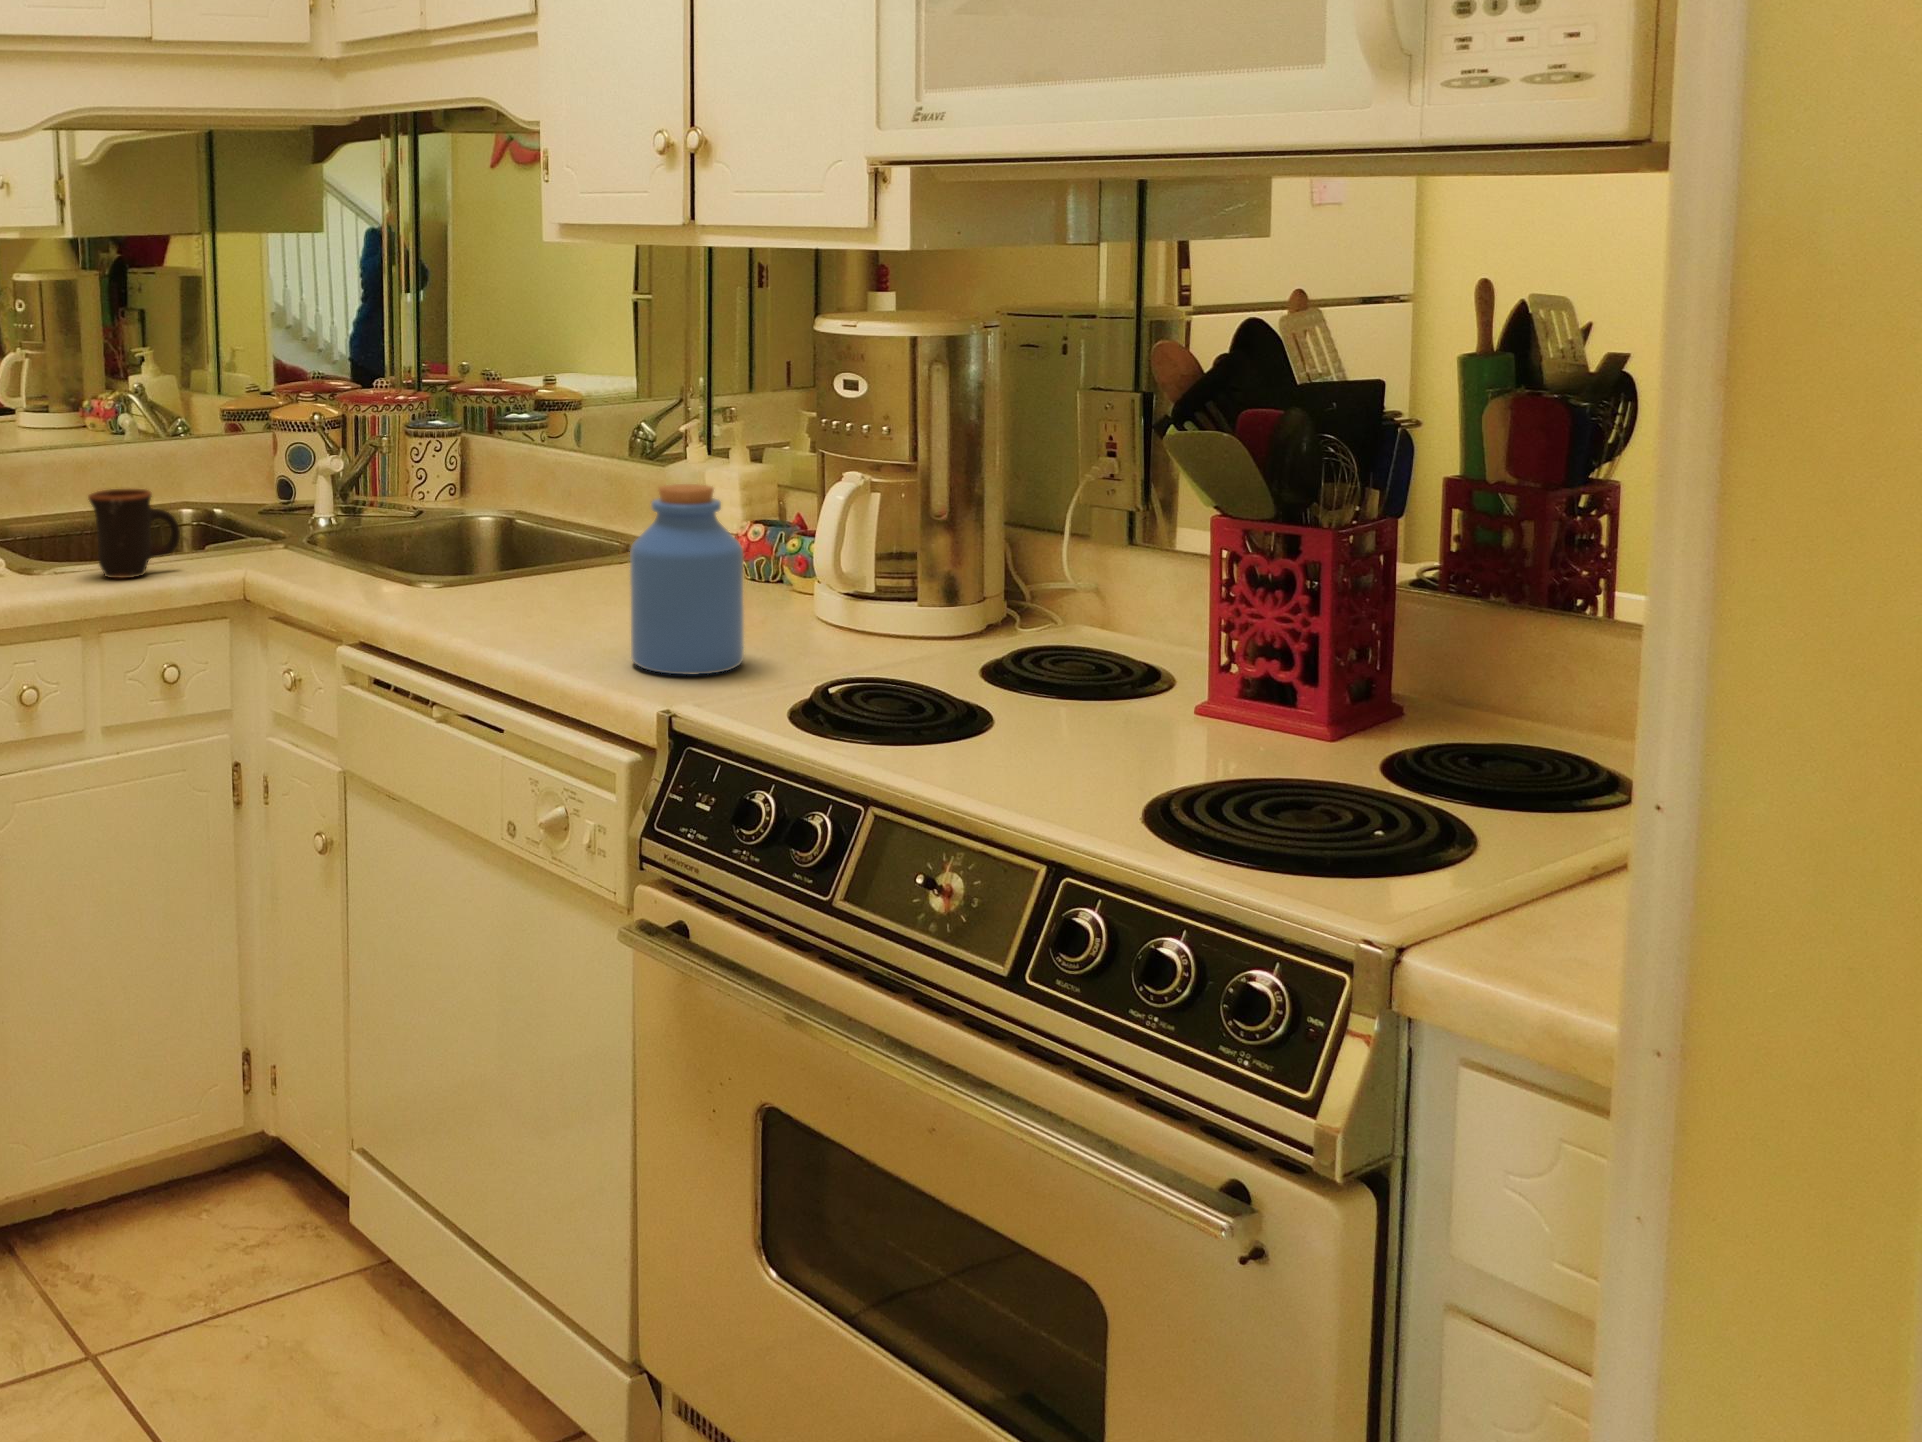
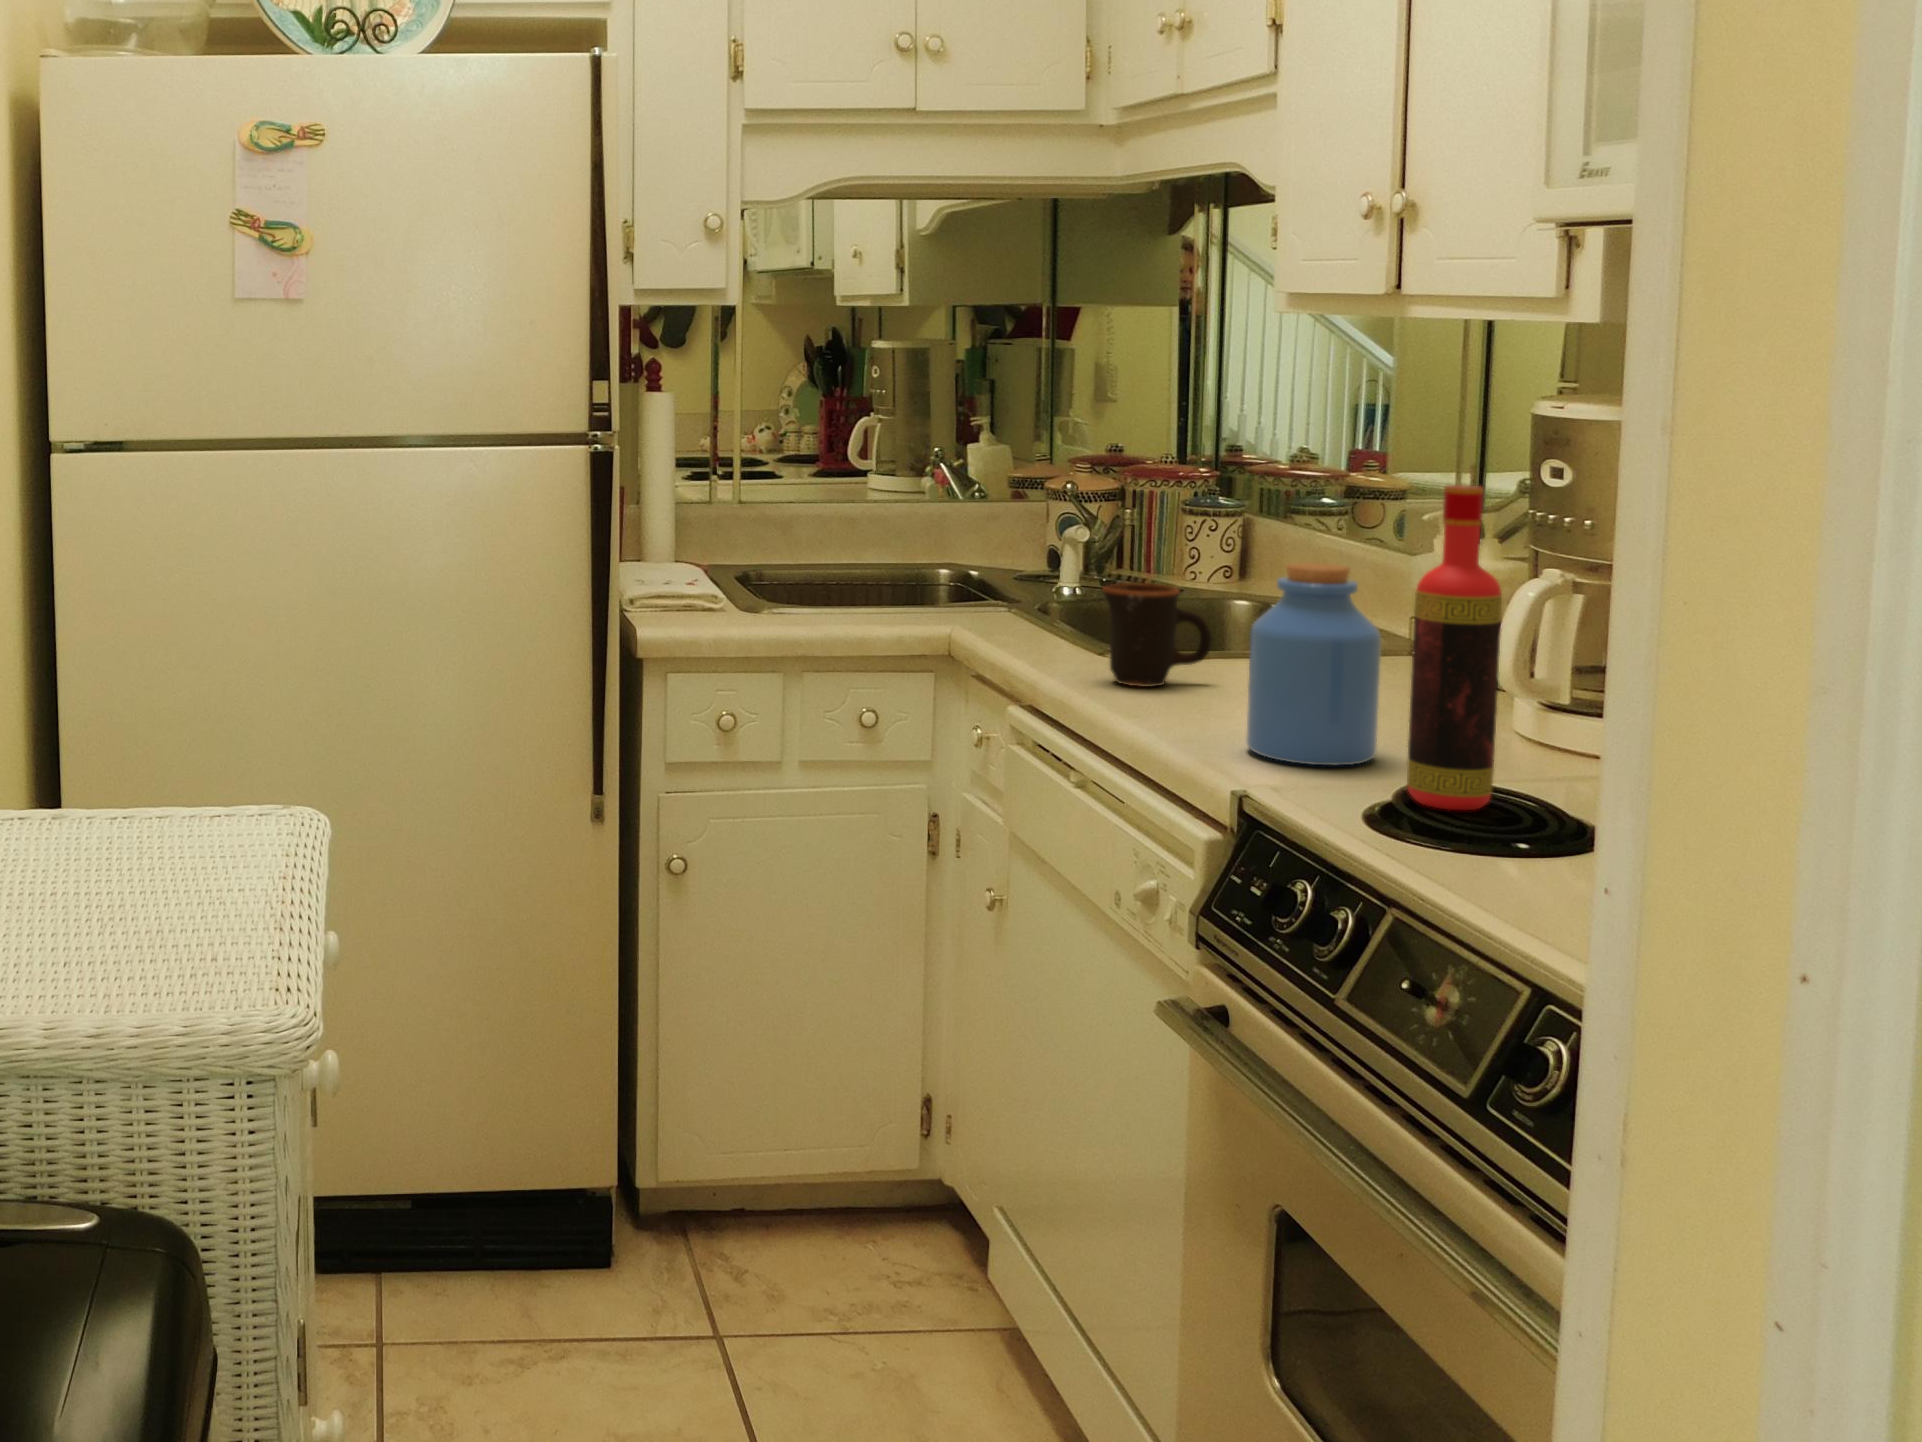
bottle: none [804,406,876,703] -> present [1407,485,1502,810]
mug: present [88,489,180,578] -> present [1102,583,1212,687]

